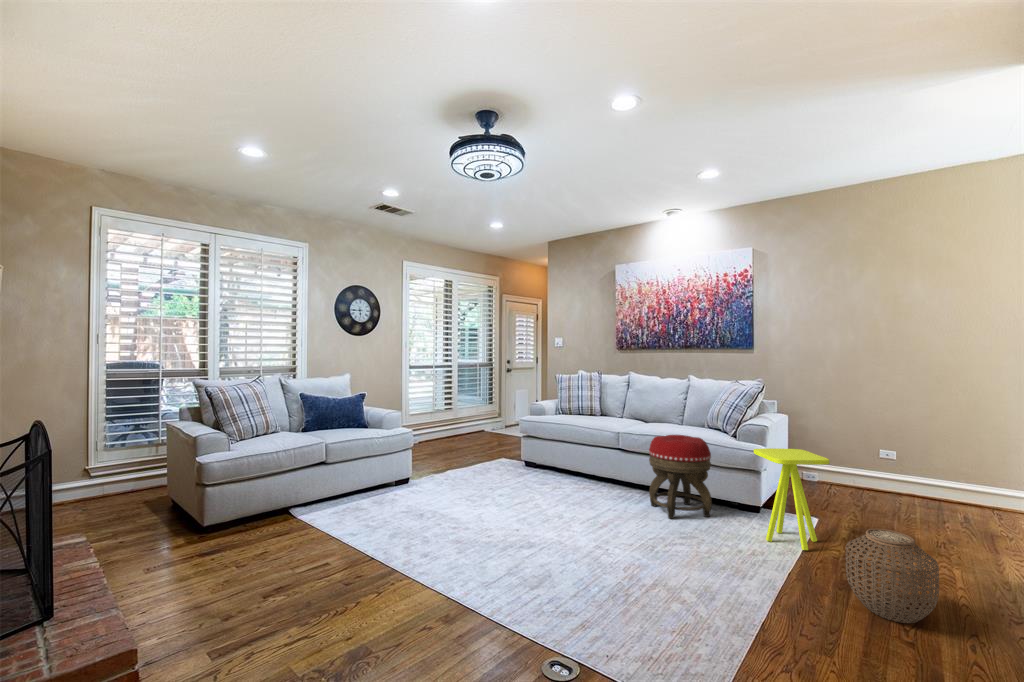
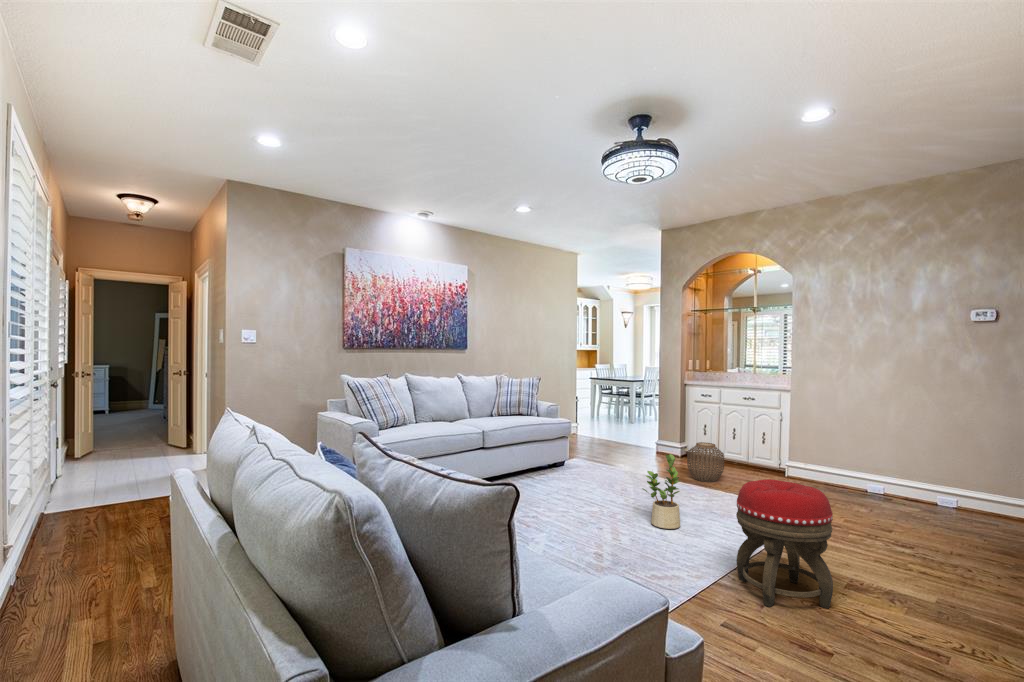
footstool: present [649,435,712,519] -> present [736,479,833,608]
side table: present [754,448,830,550] -> none [605,418,640,478]
potted plant: none [542,471,581,563] -> present [643,454,680,529]

